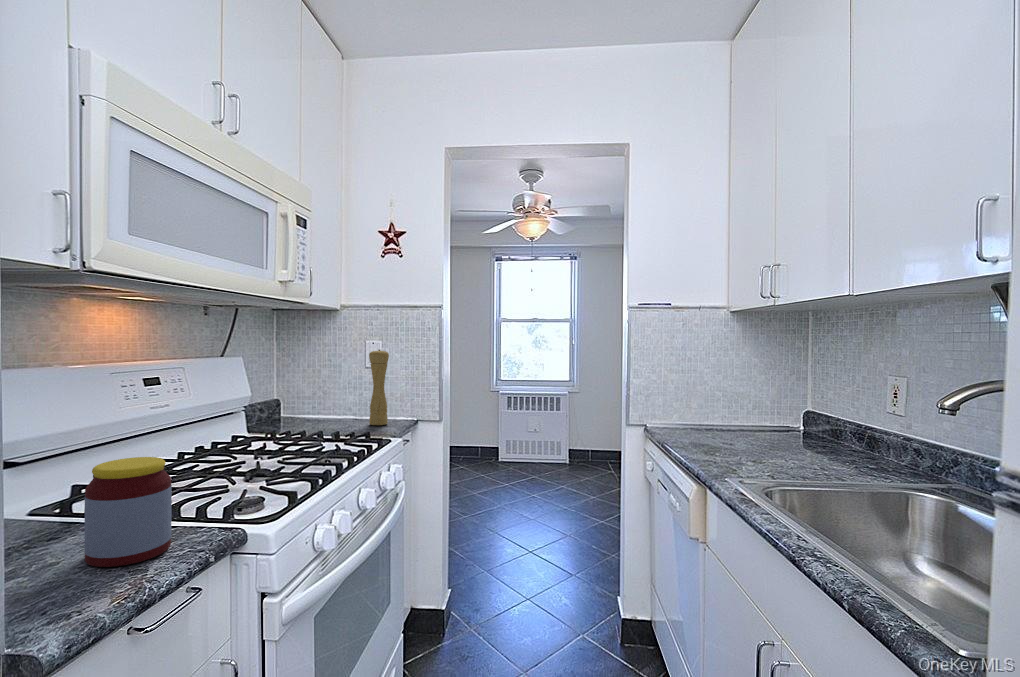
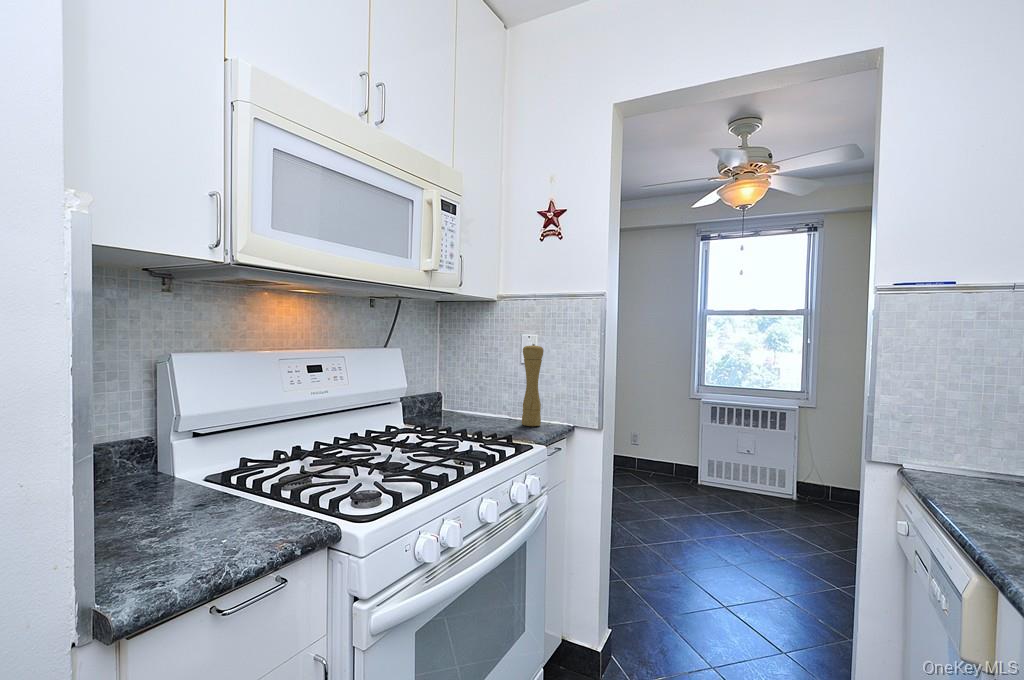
jar: present [84,457,172,567] -> none [193,441,270,545]

